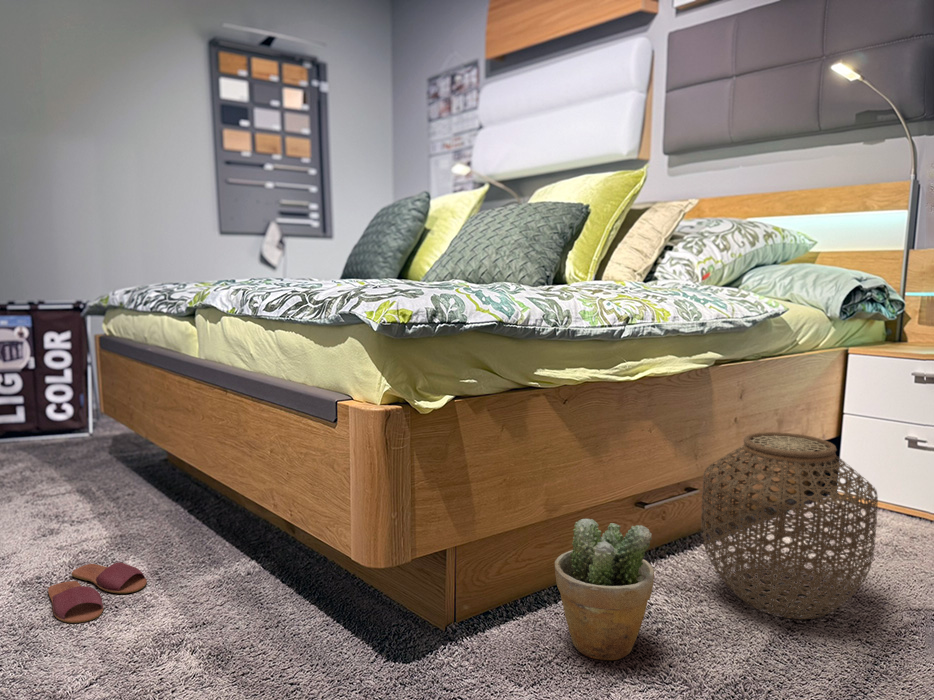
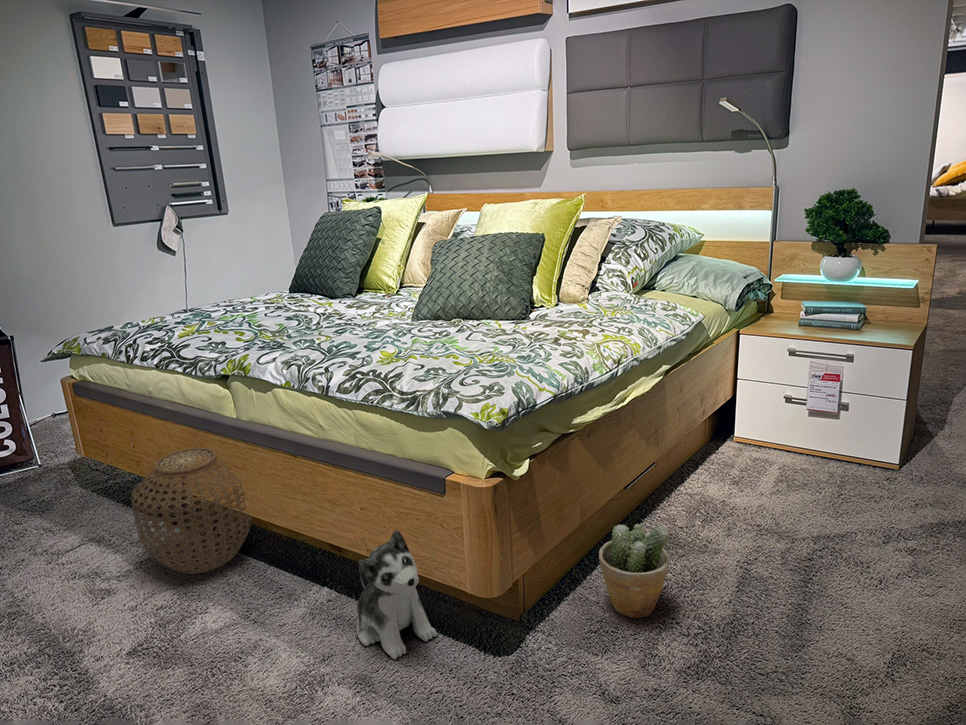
woven basket: present [701,432,878,619] -> present [131,448,252,574]
plush toy: none [232,475,328,644] -> present [356,530,437,659]
slippers: present [48,563,147,623] -> none [178,613,261,676]

